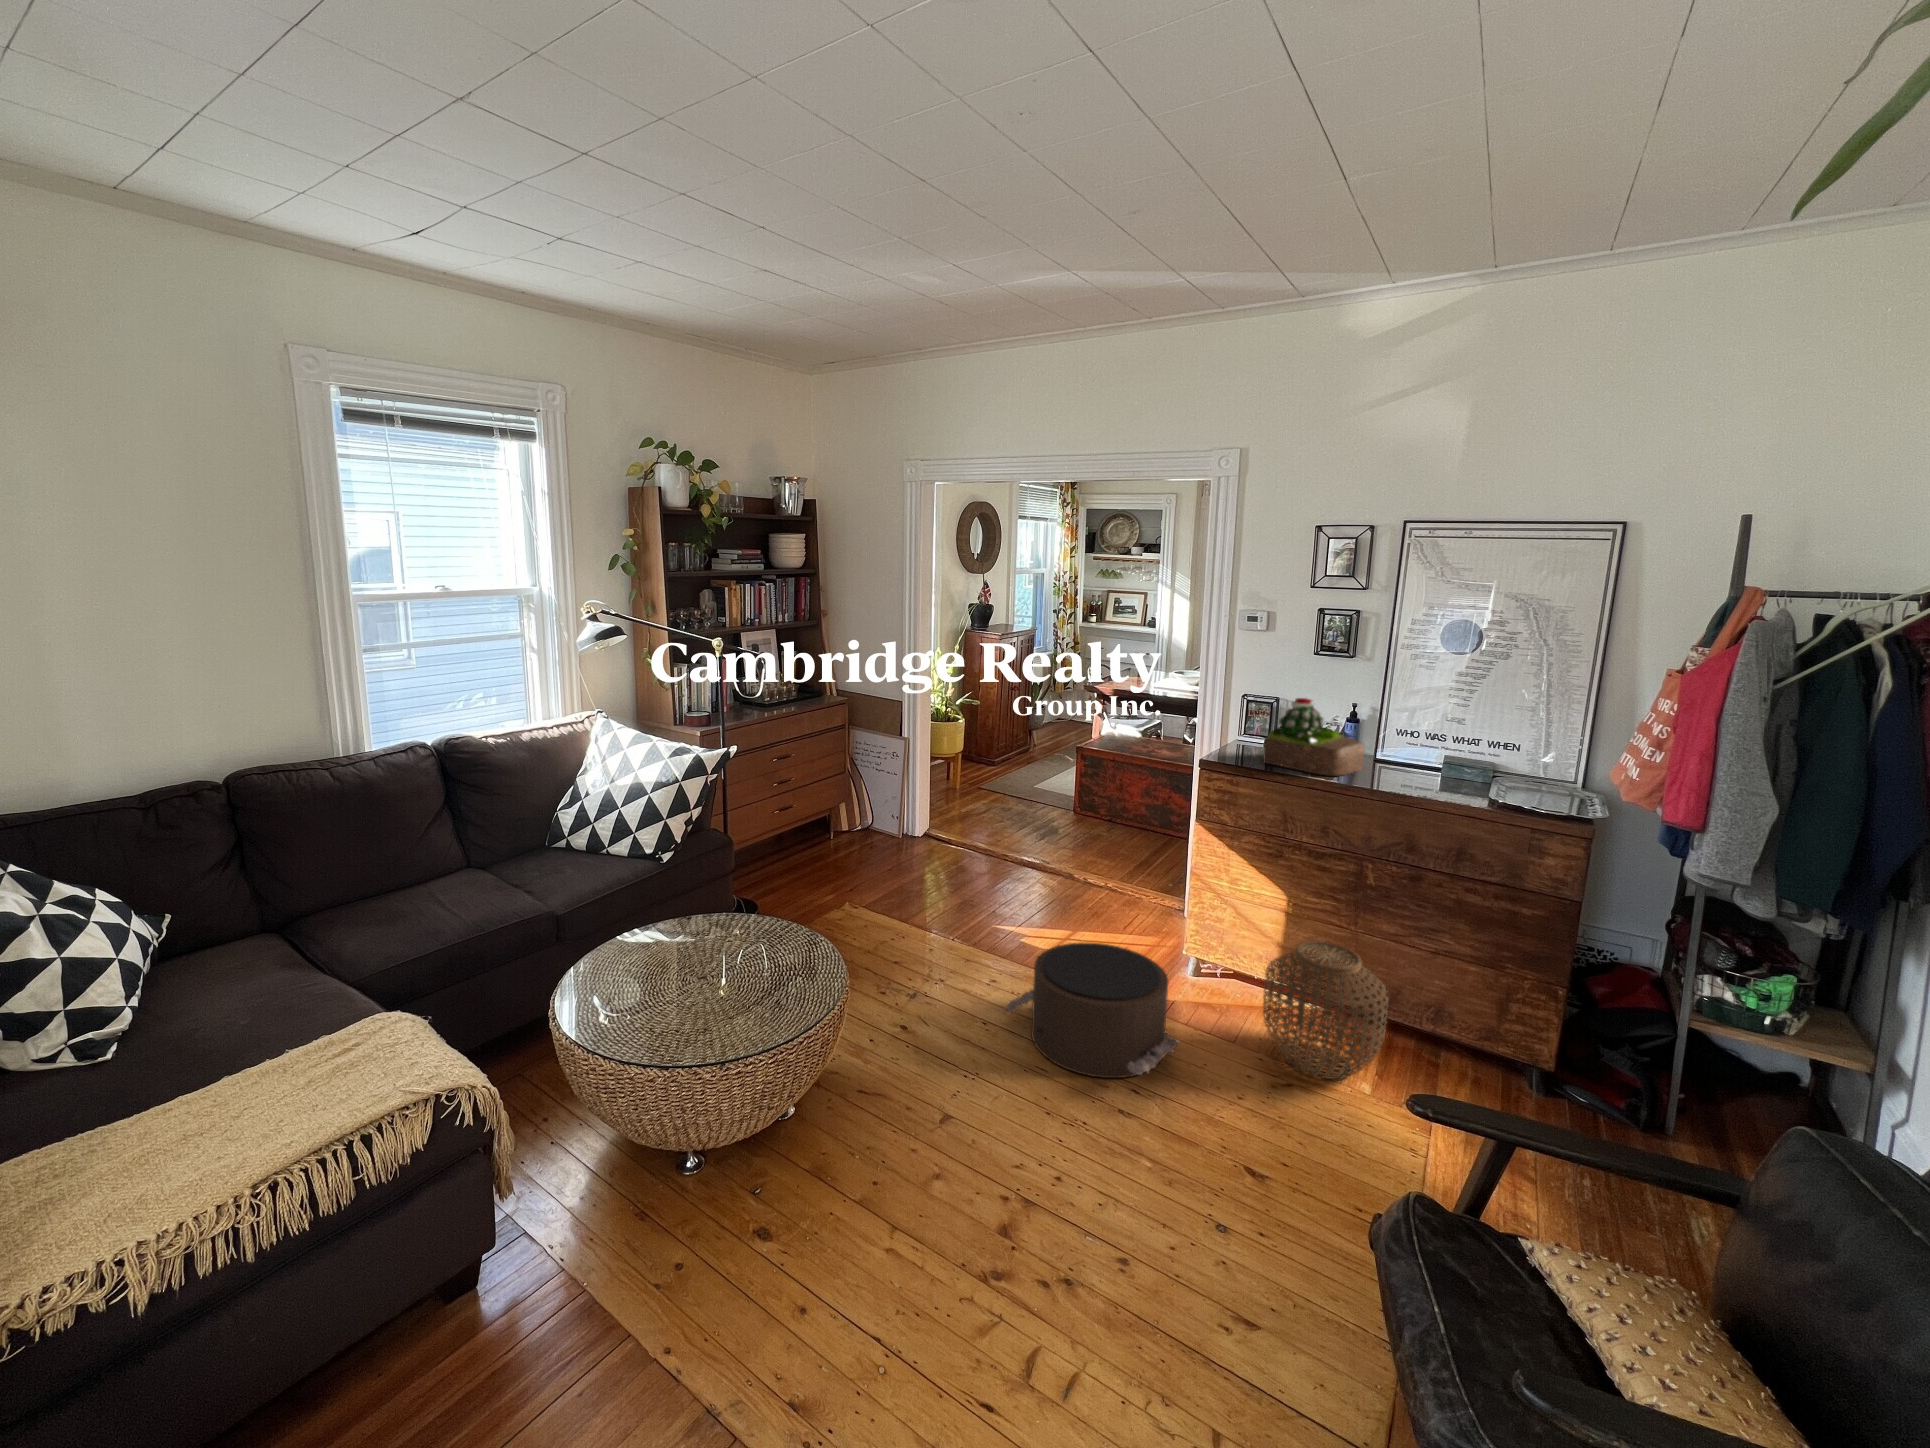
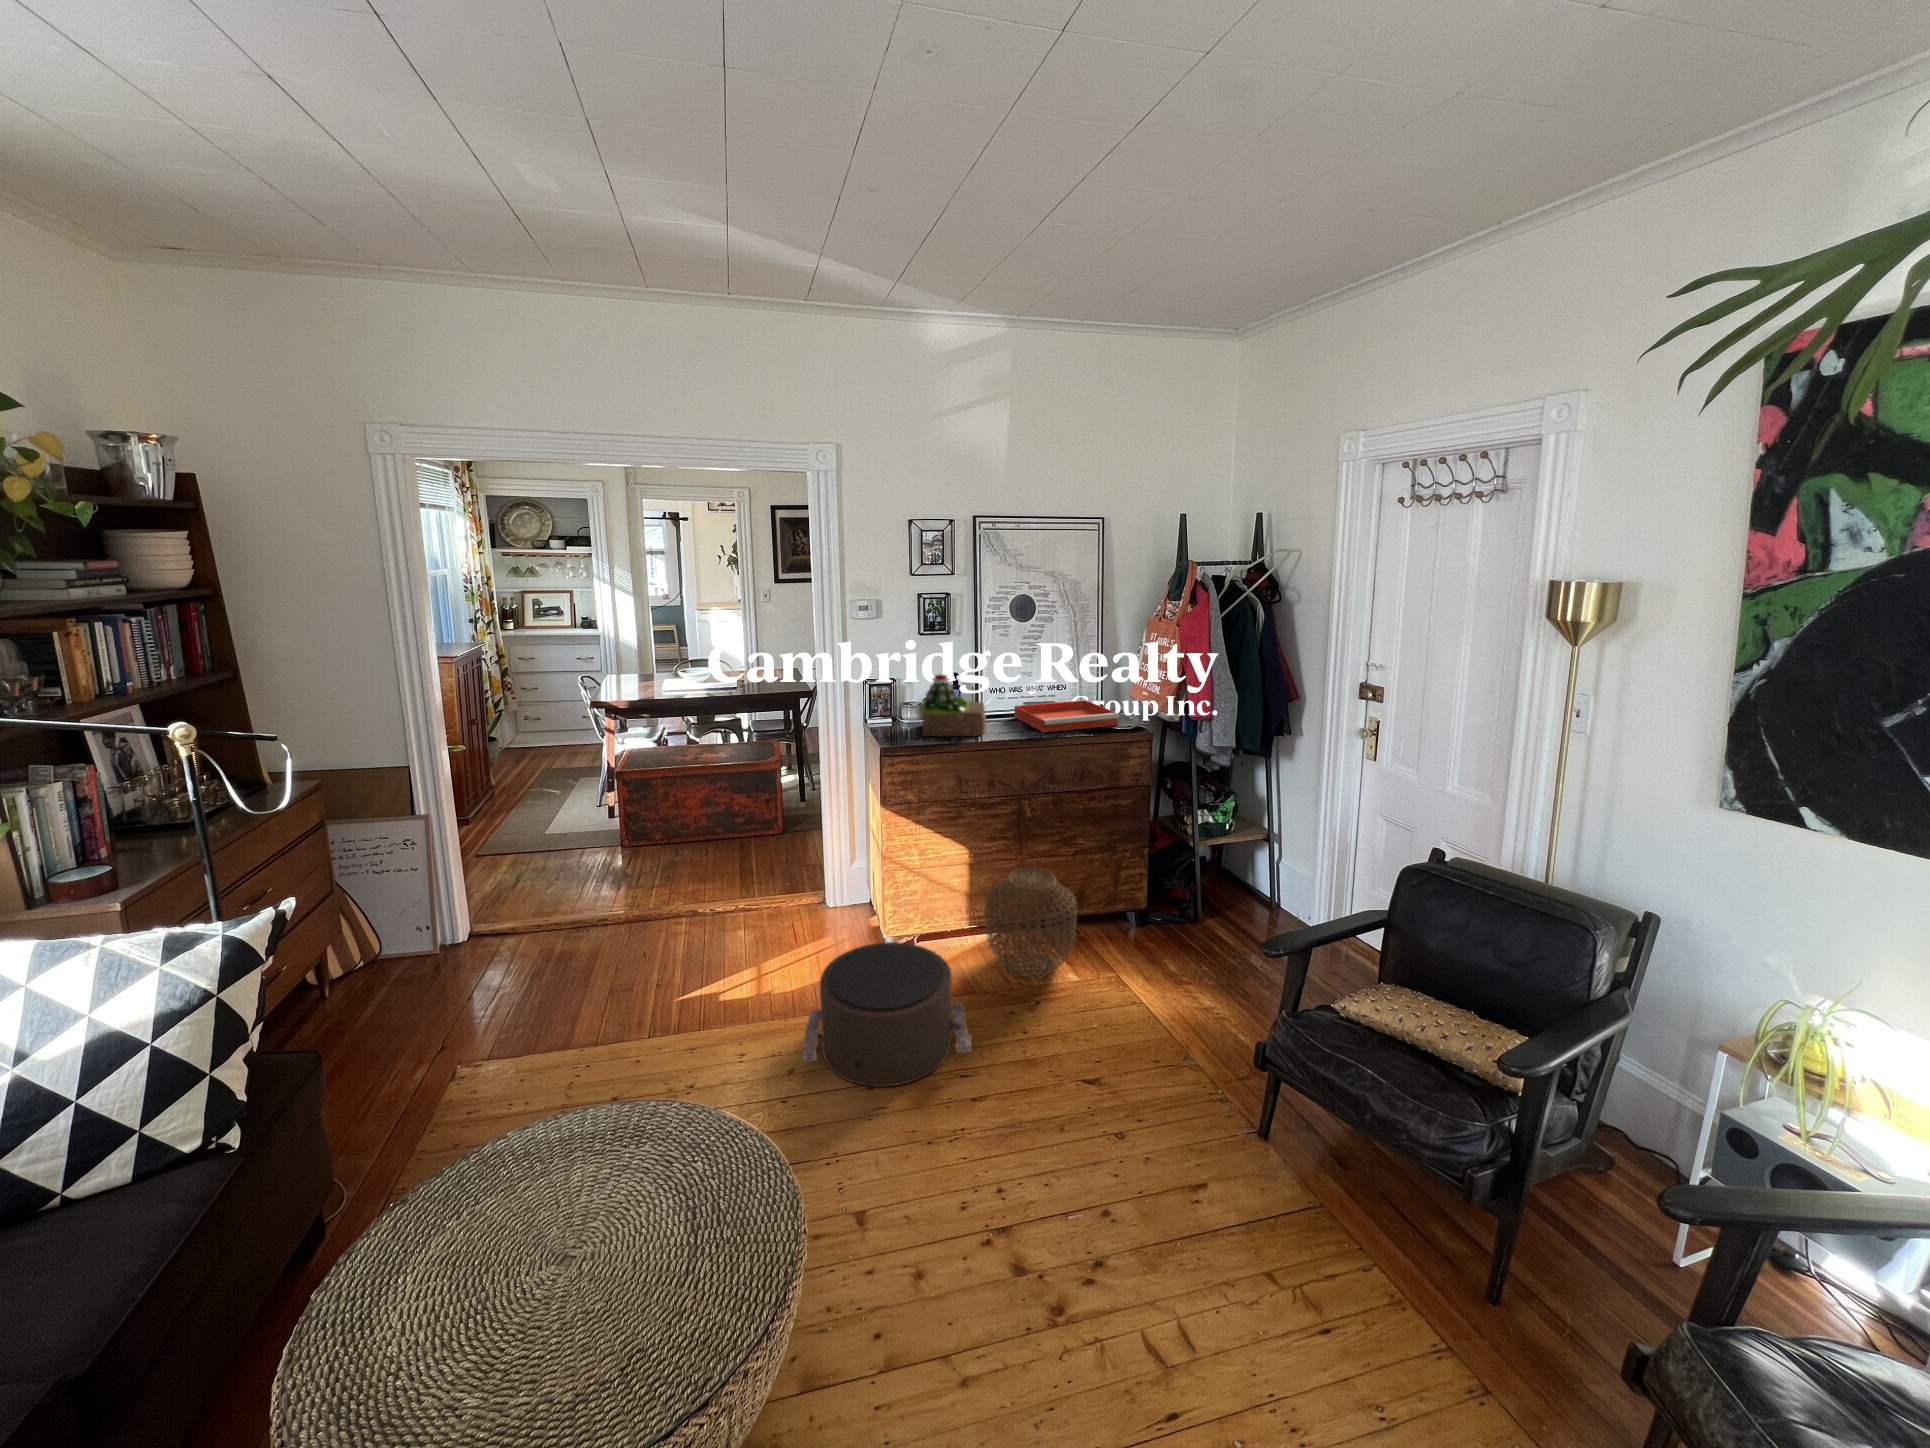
tray: none [1413,757,1551,809] -> present [1014,700,1120,732]

